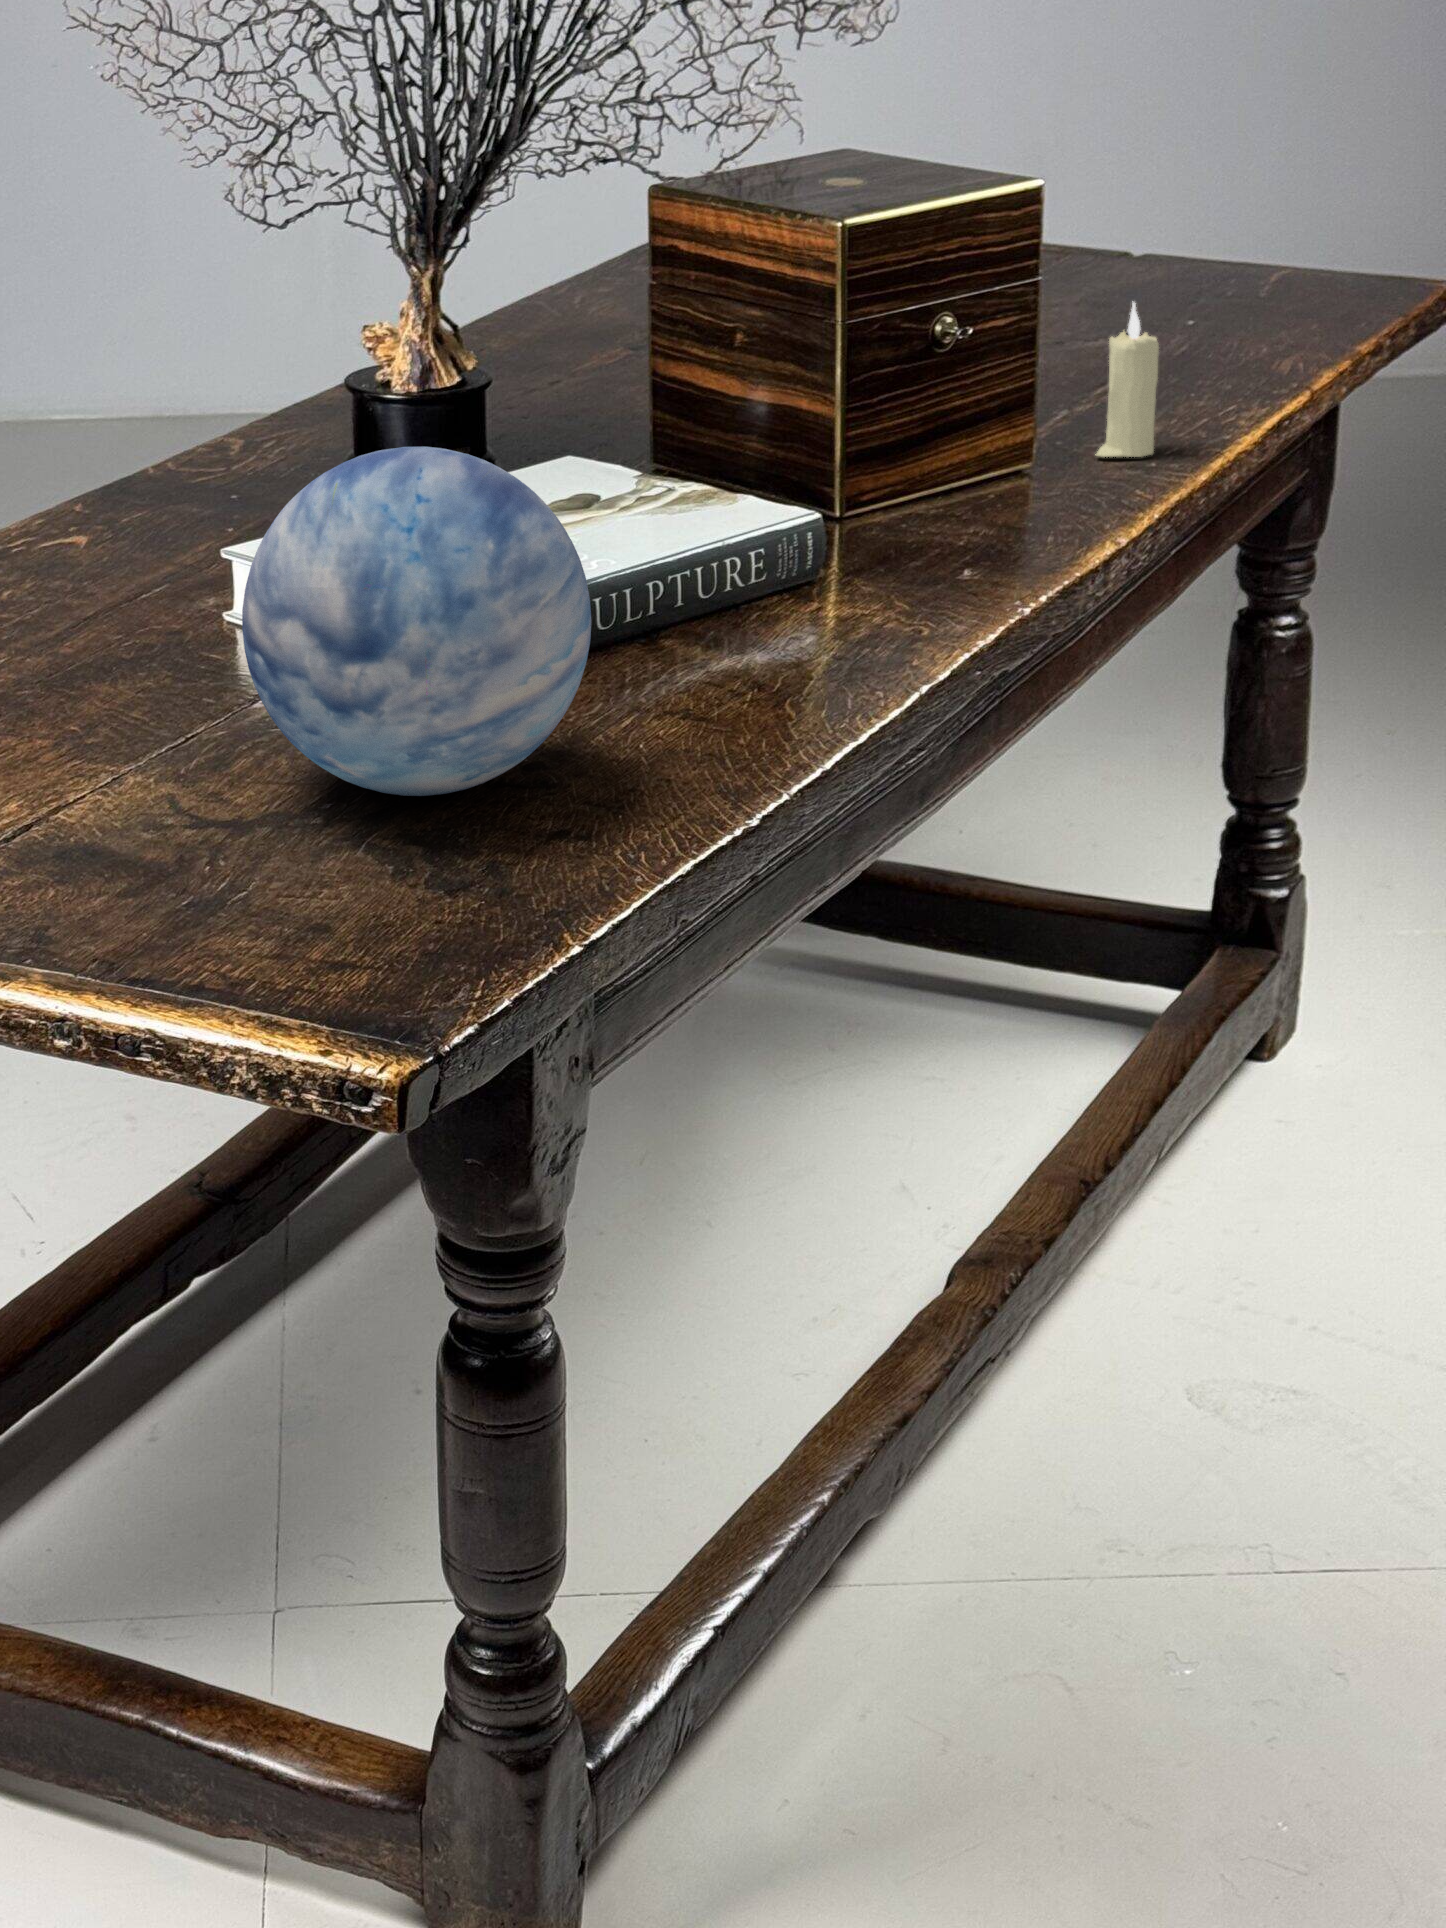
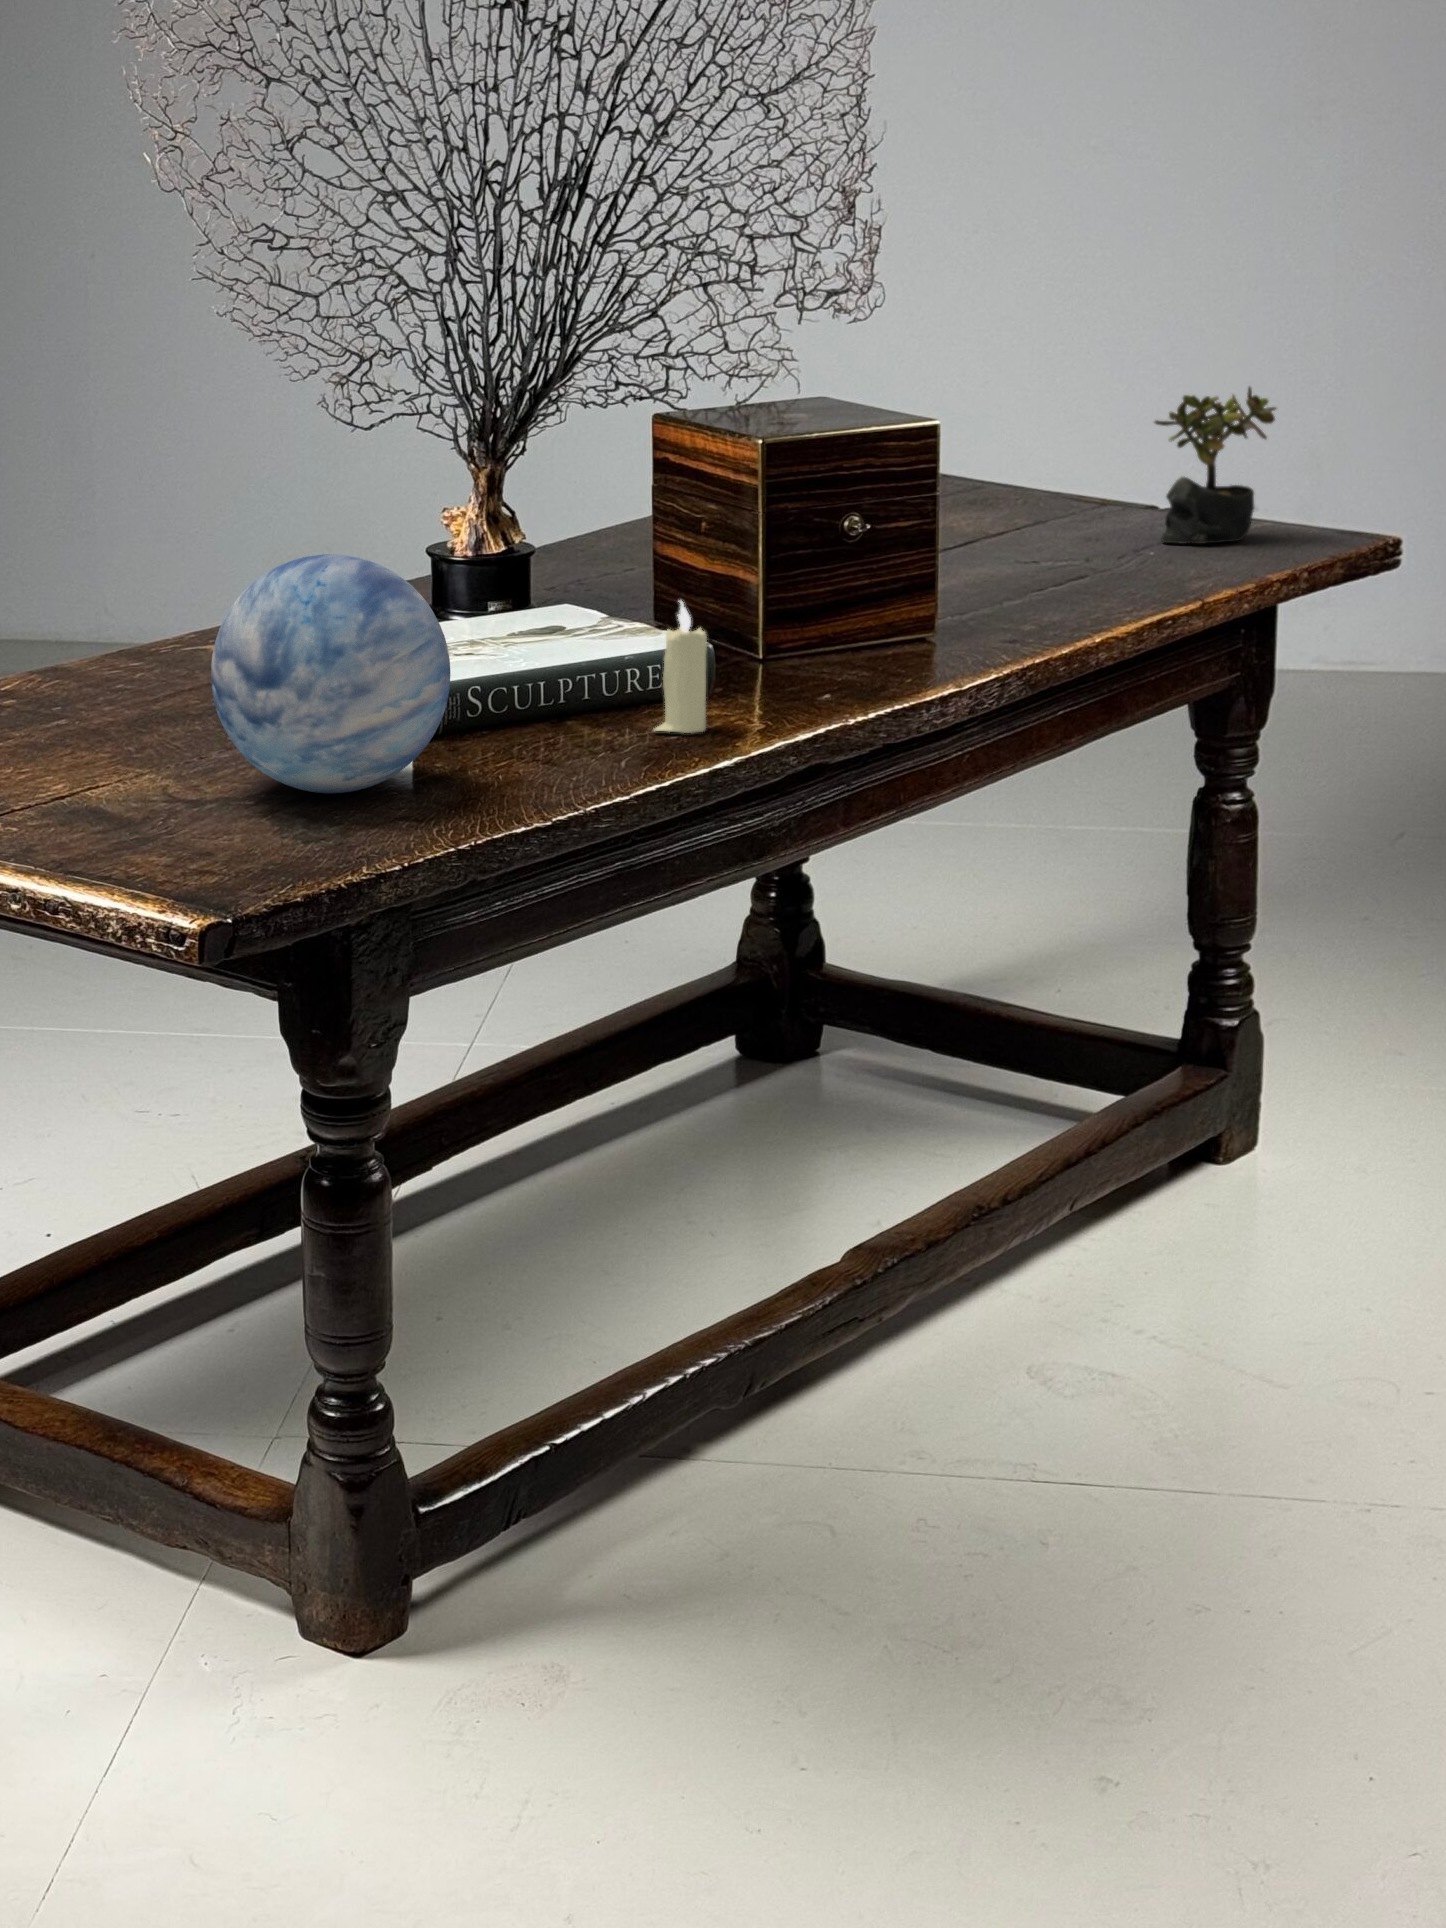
succulent plant: none [1178,101,1323,305] -> present [1155,387,1276,544]
candle: present [1095,302,1159,457] -> present [655,601,707,733]

